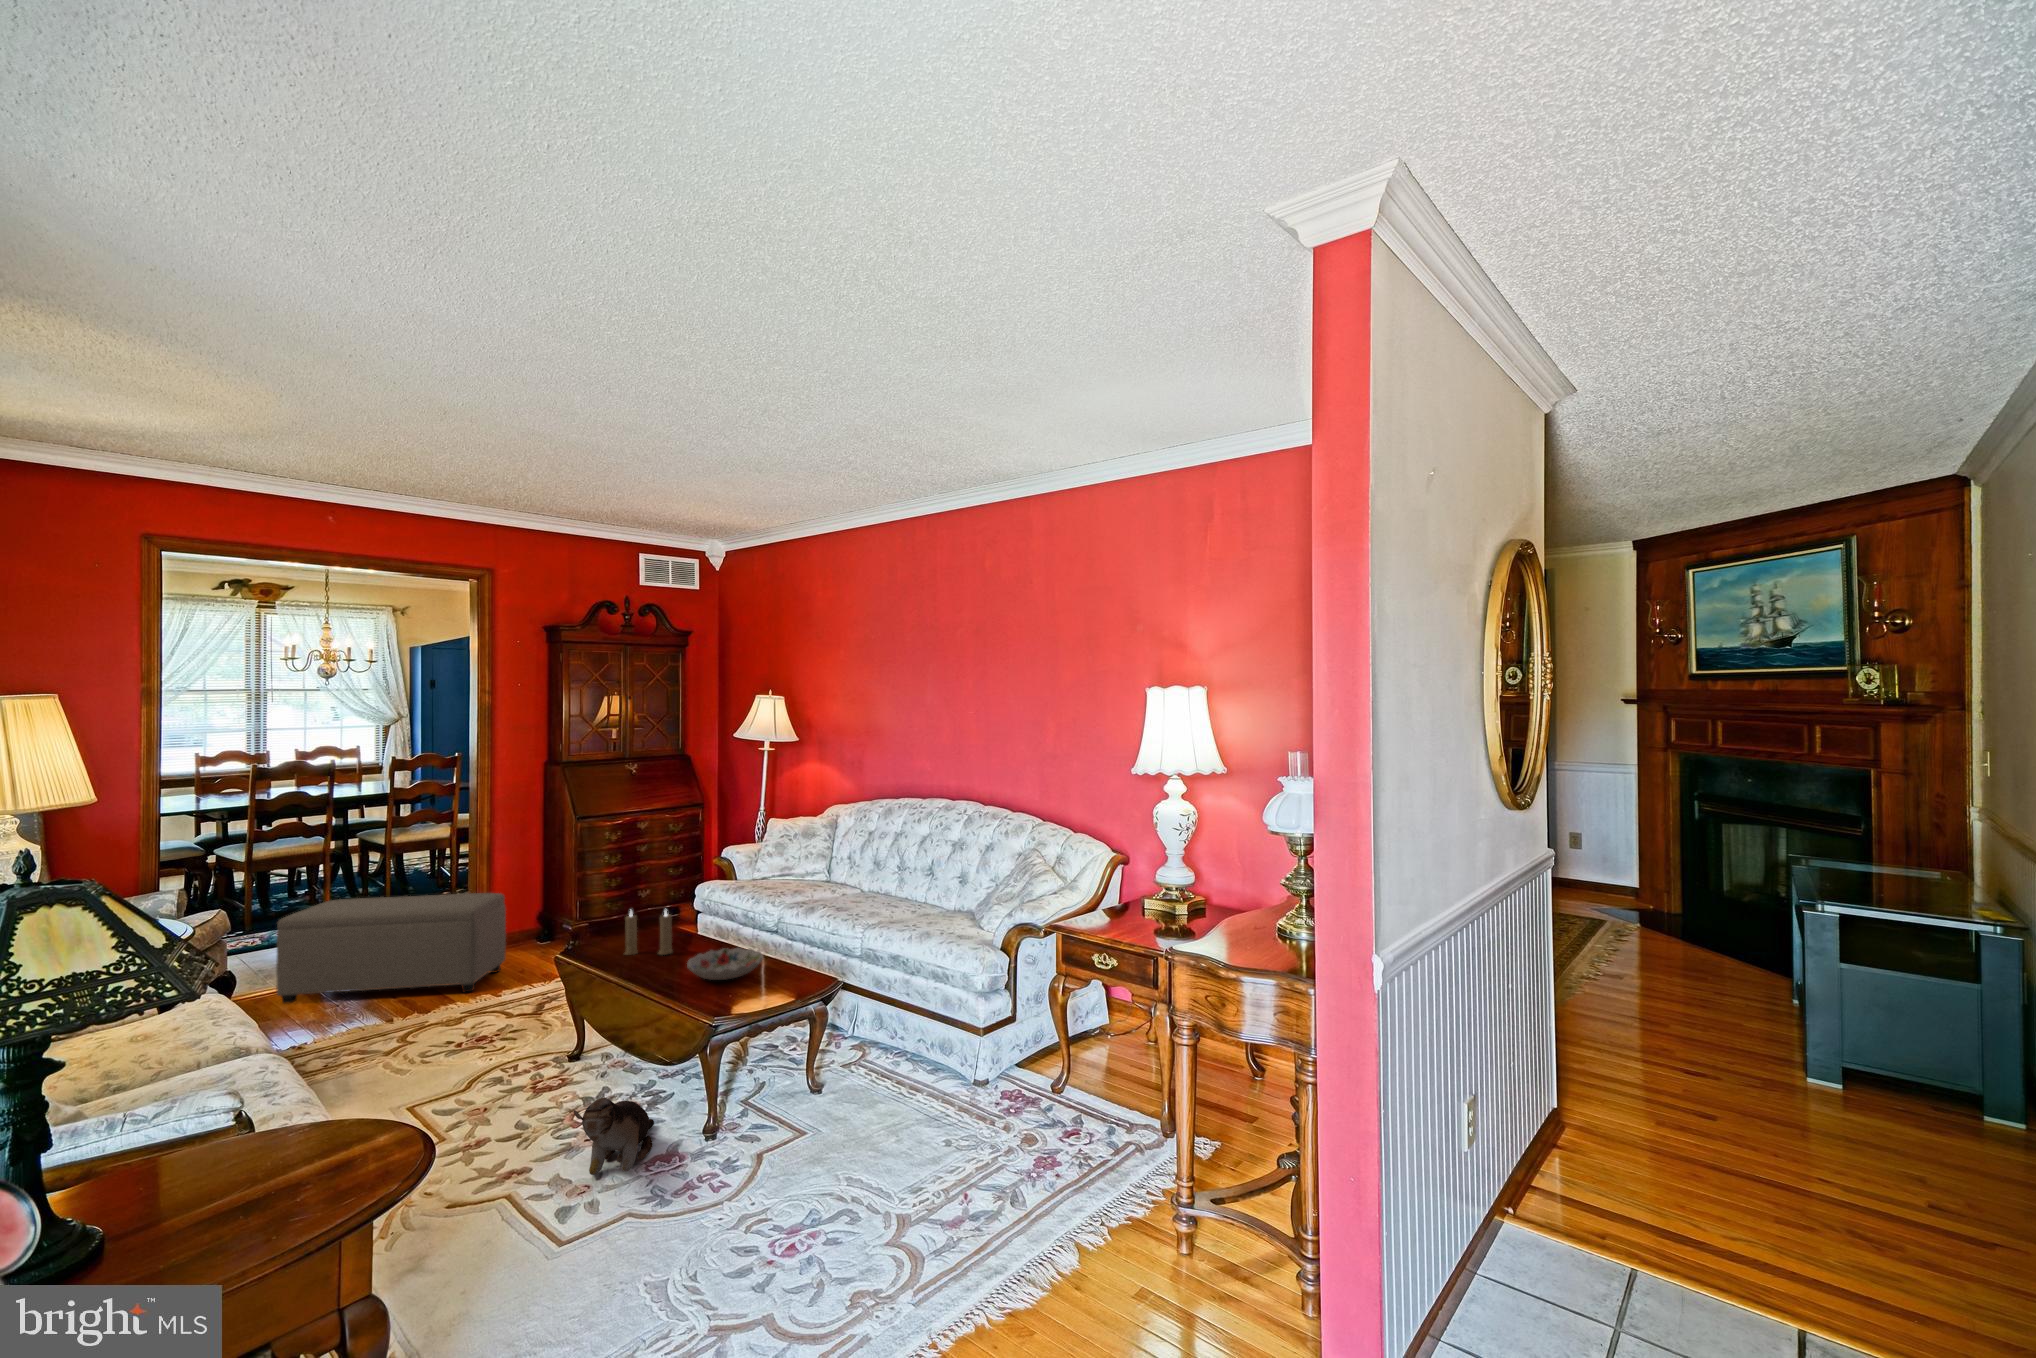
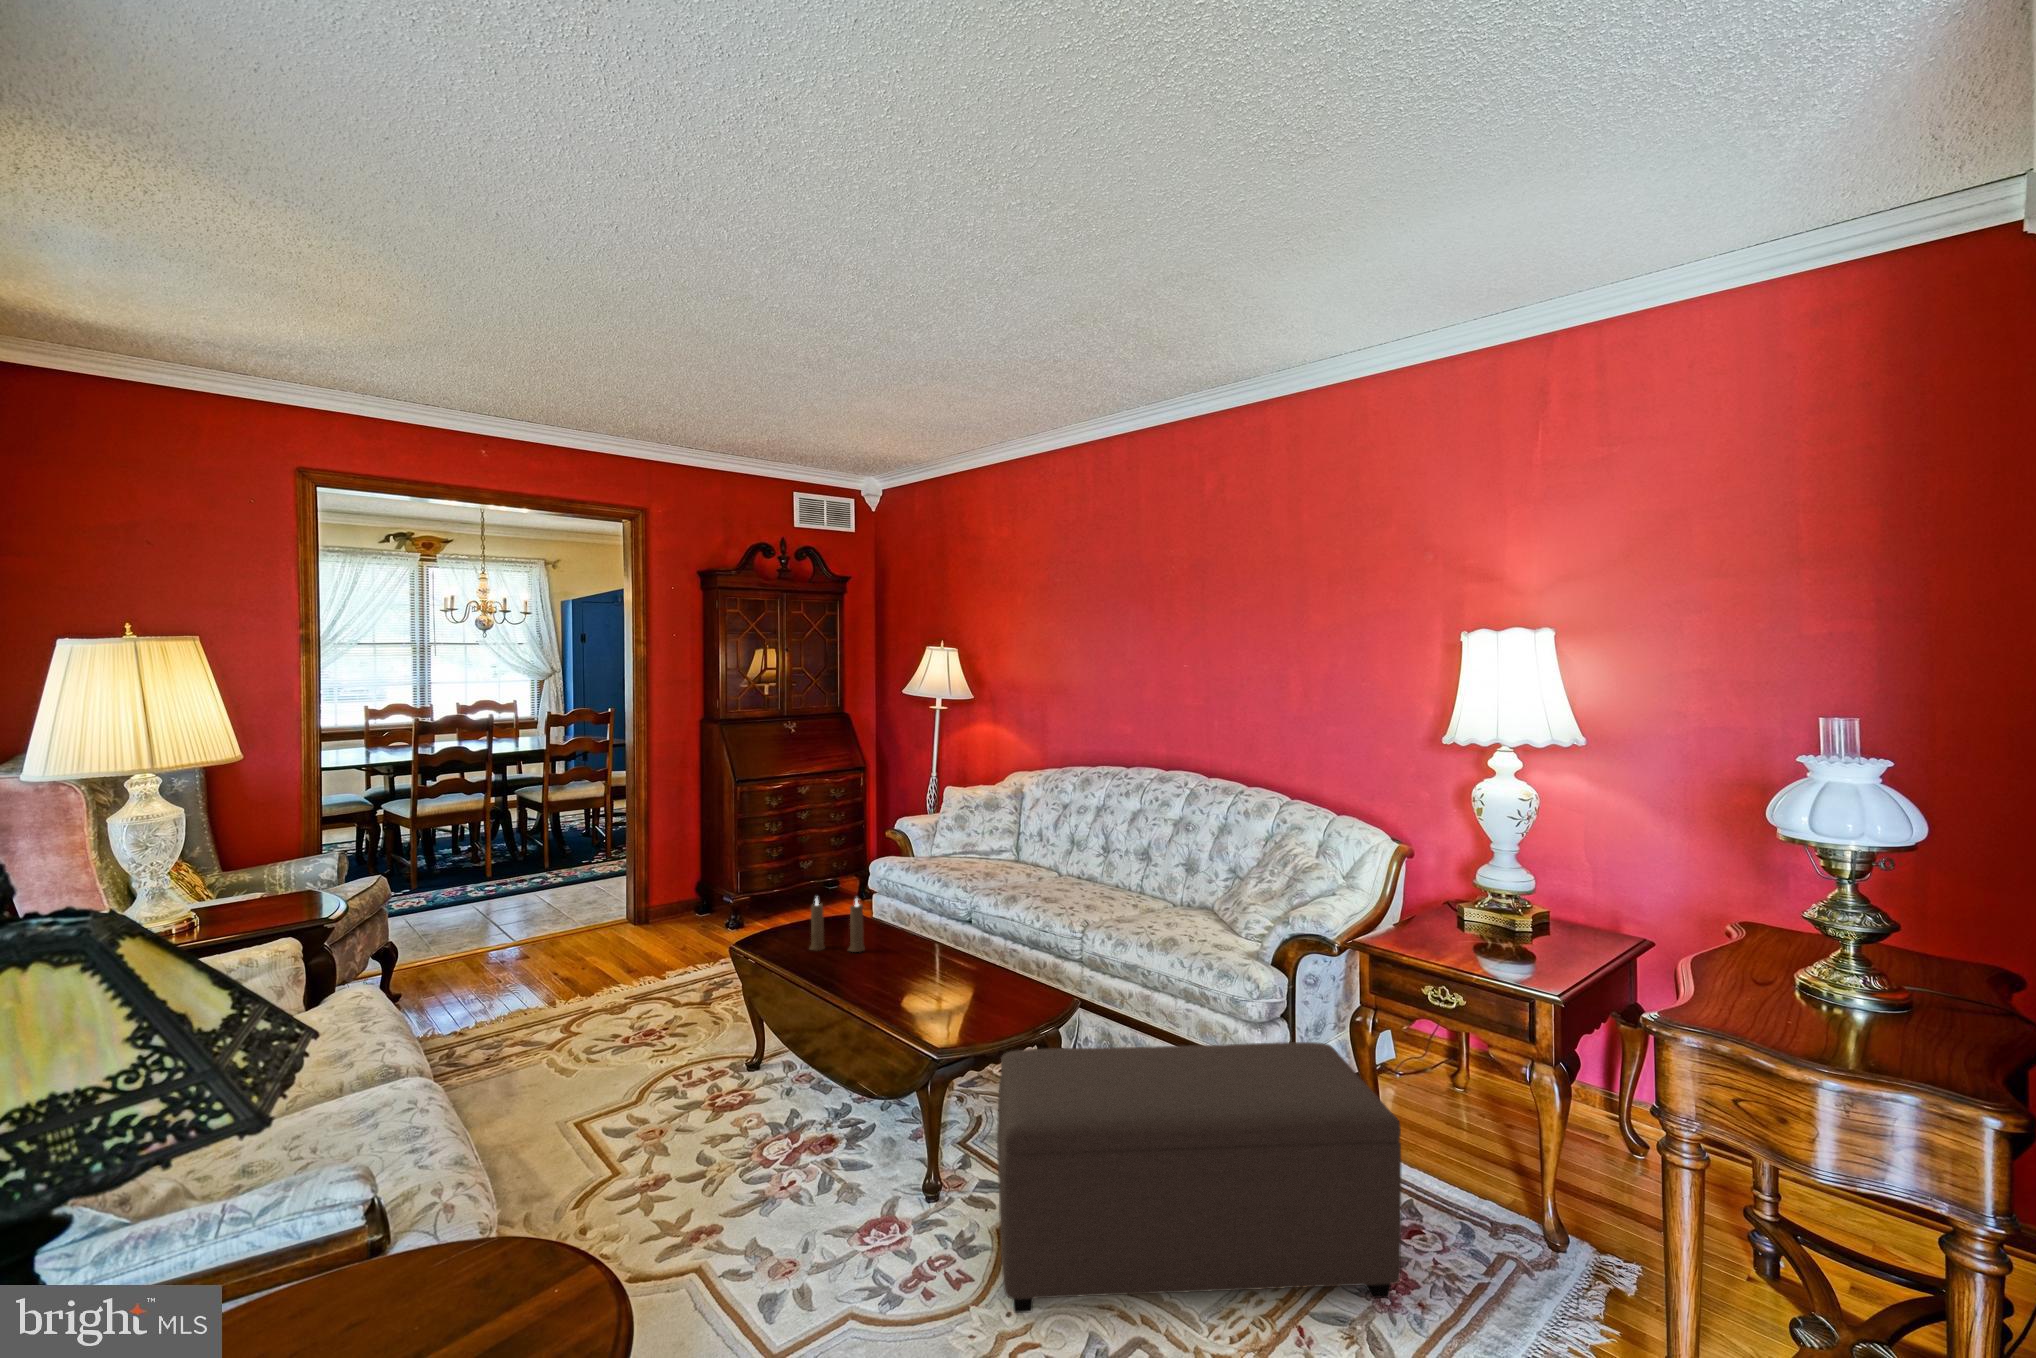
ottoman: present [276,893,506,1003] -> present [997,1042,1401,1313]
decorative bowl: present [687,948,763,980] -> none [890,949,980,992]
plush toy: present [574,1097,654,1175] -> none [778,1148,866,1246]

